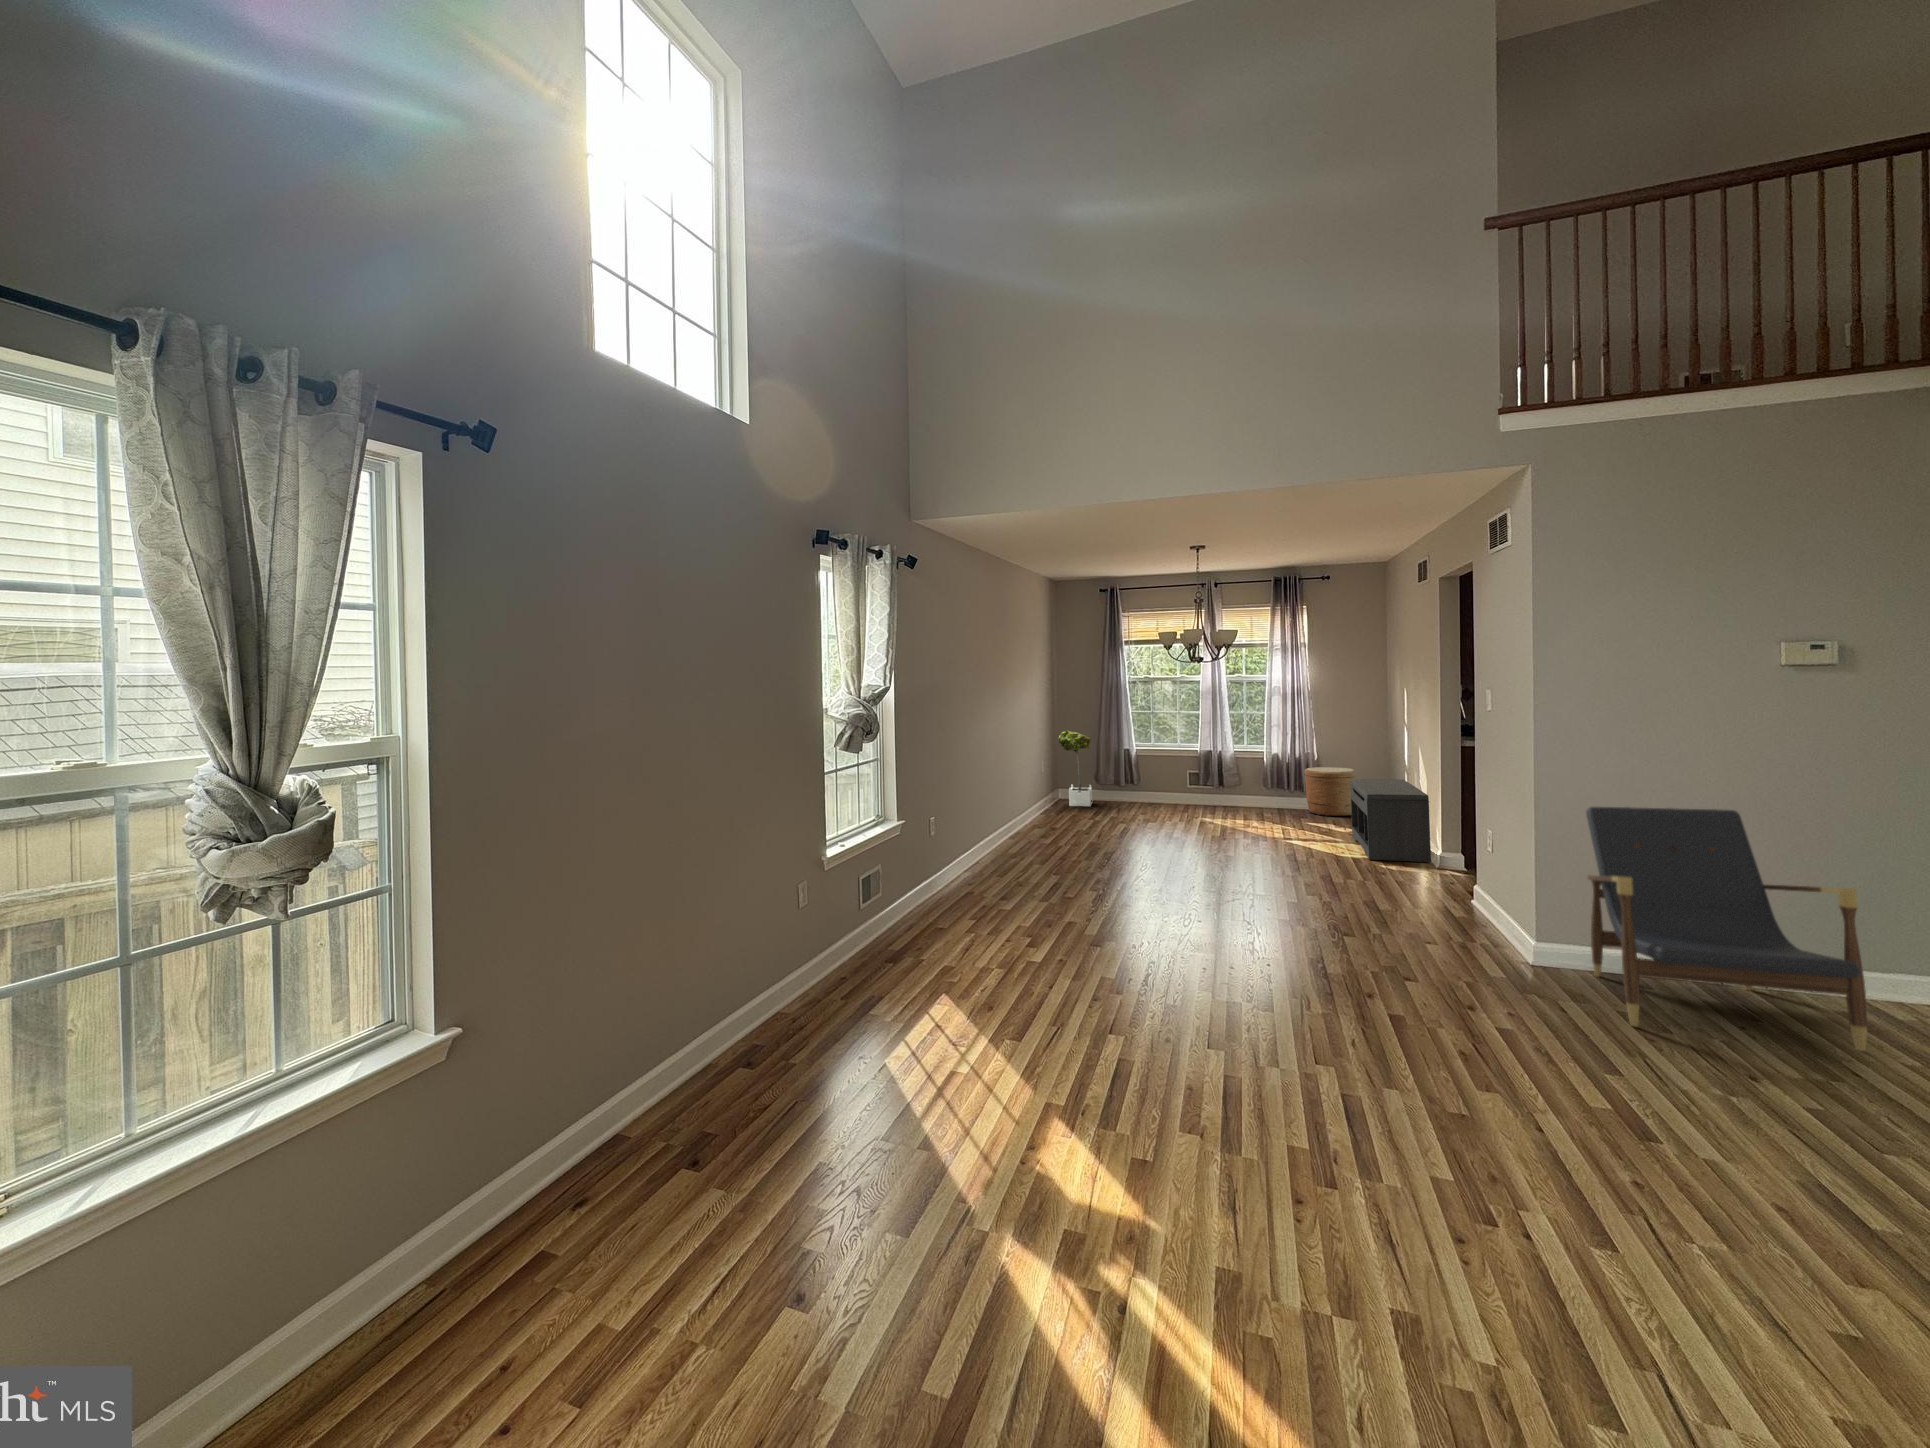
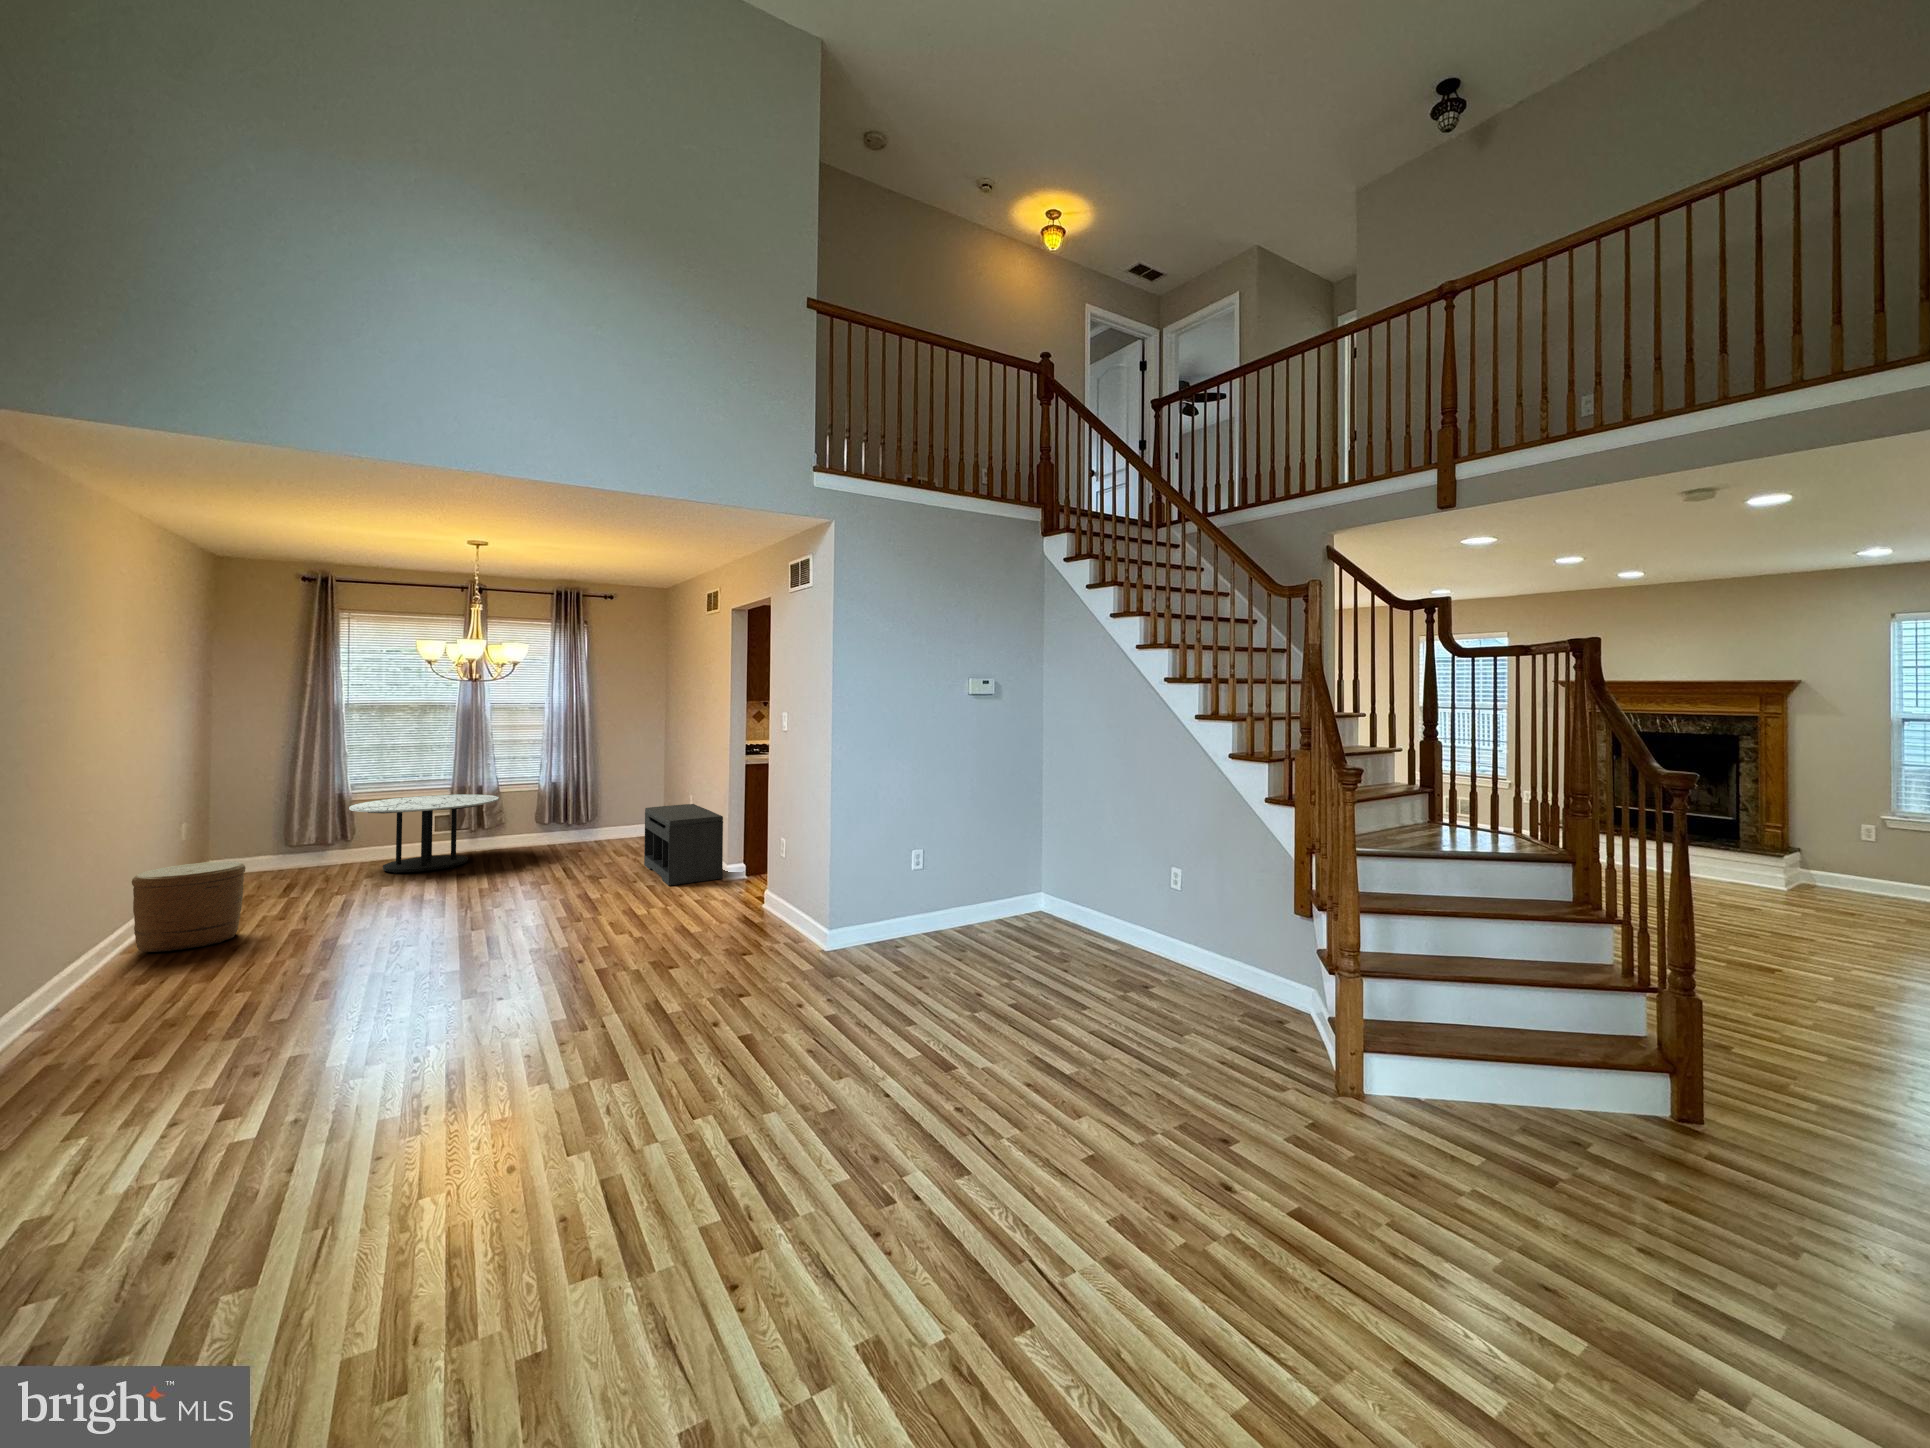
potted tree: present [1058,730,1092,806] -> none [223,772,288,882]
coffee table: none [1125,755,1226,815] -> present [349,794,499,873]
woven basket: present [1304,767,1356,816] -> present [132,861,246,952]
lounge chair: present [1586,807,1867,1051] -> none [868,805,1016,981]

